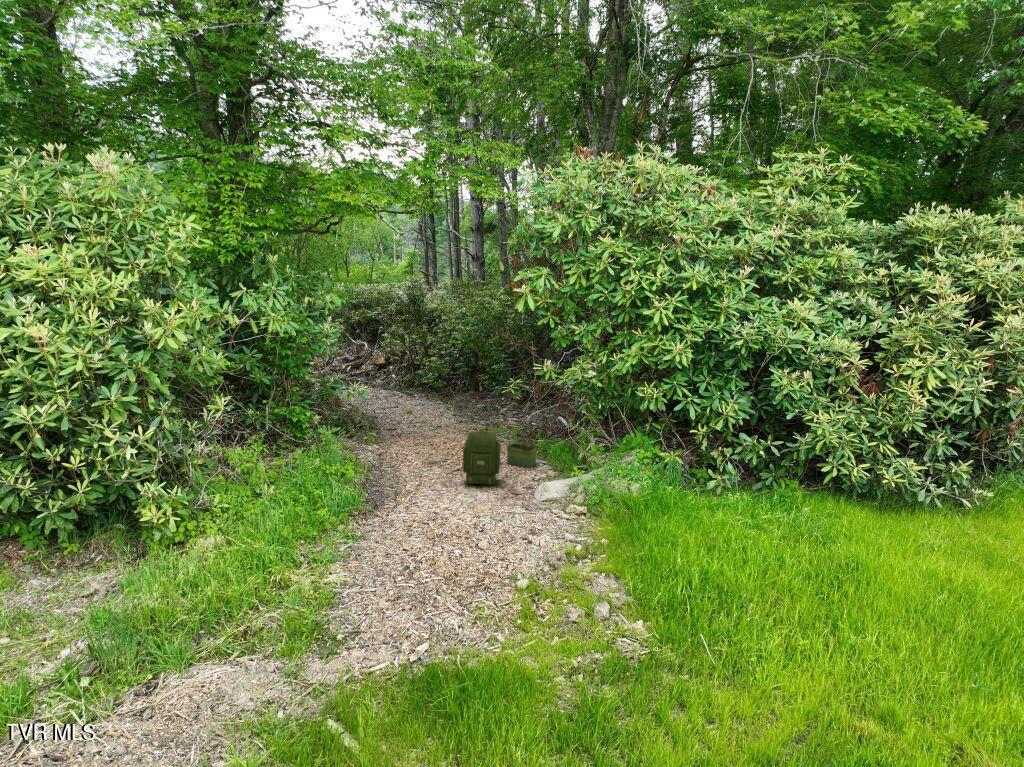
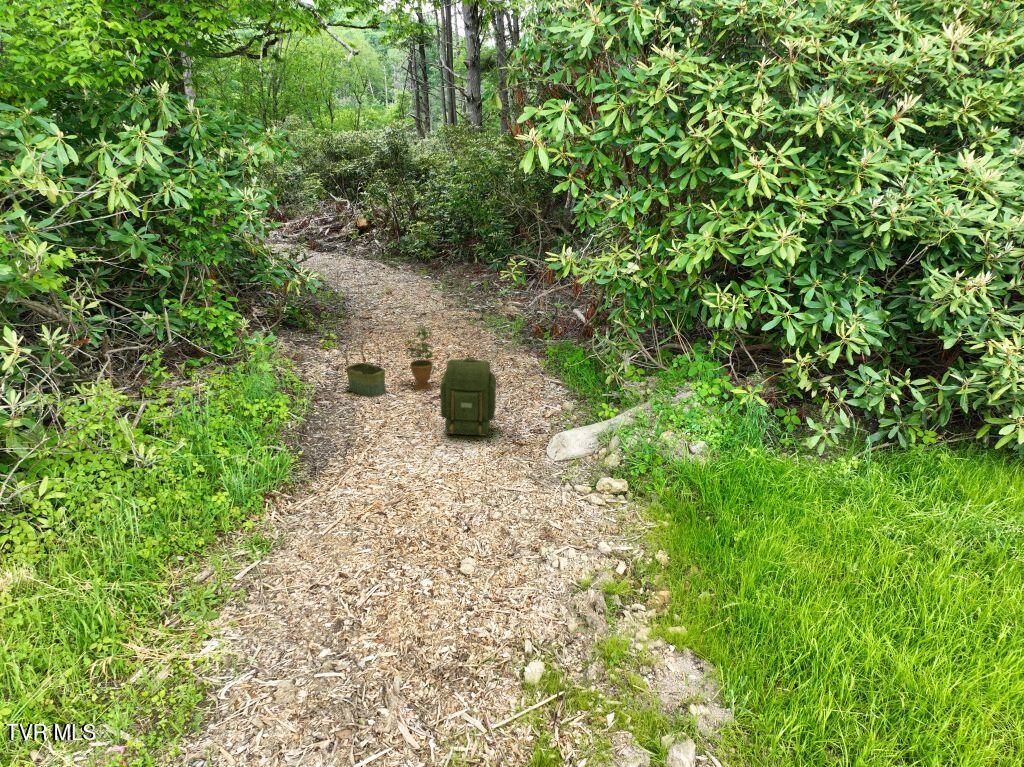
potted plant: none [434,410,455,458] -> present [404,327,433,390]
basket: present [507,425,537,468] -> present [345,338,386,397]

